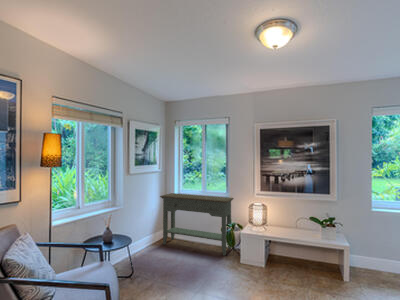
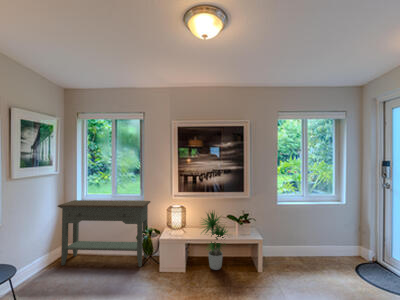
potted plant: none [277,209,317,270] -> present [202,211,228,270]

